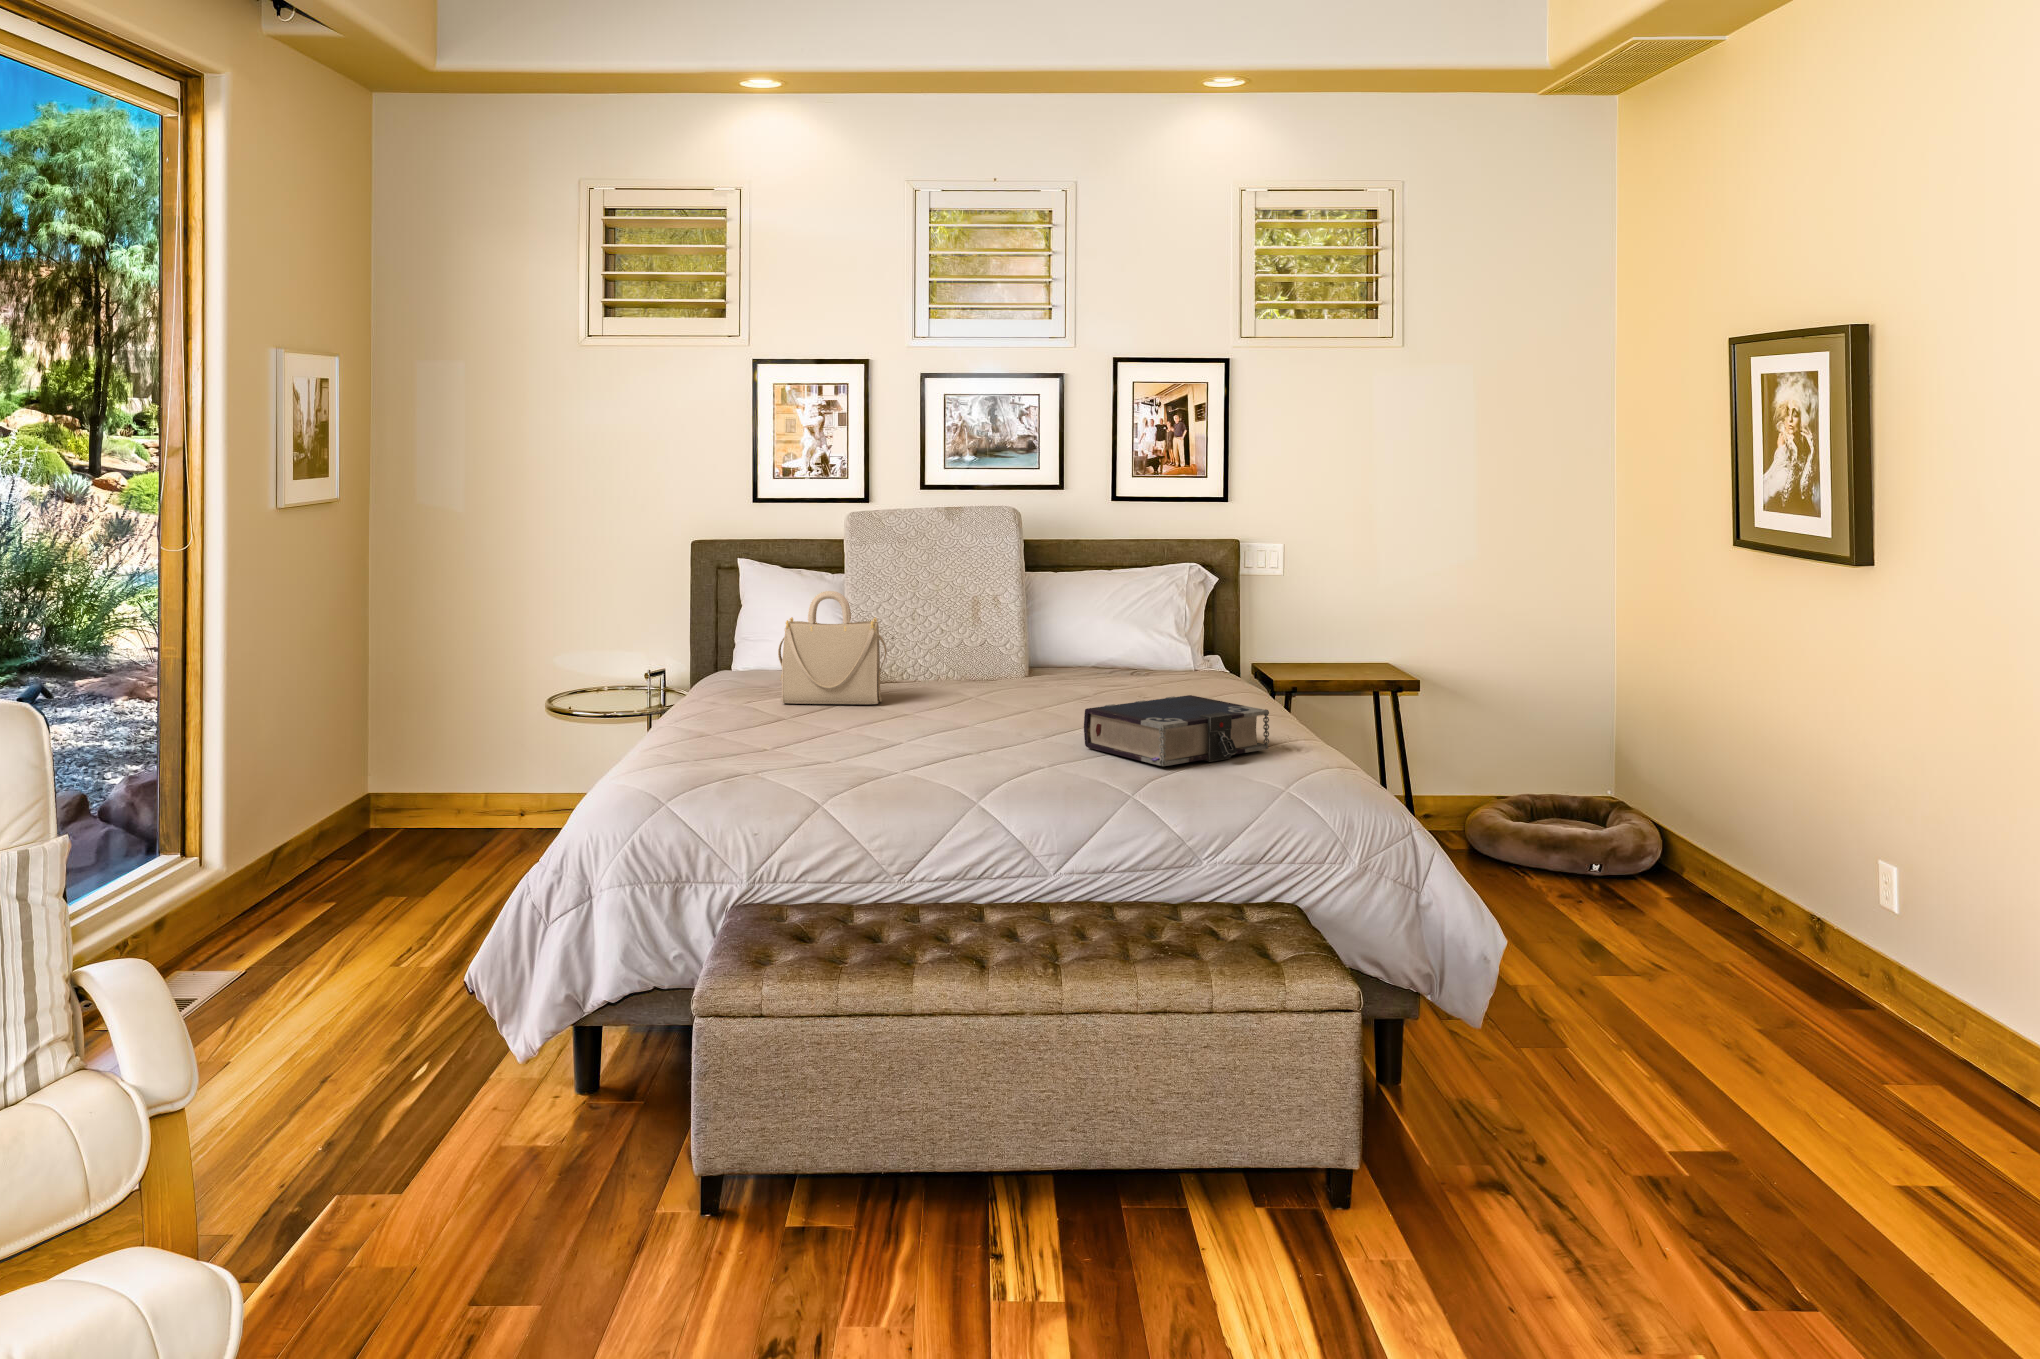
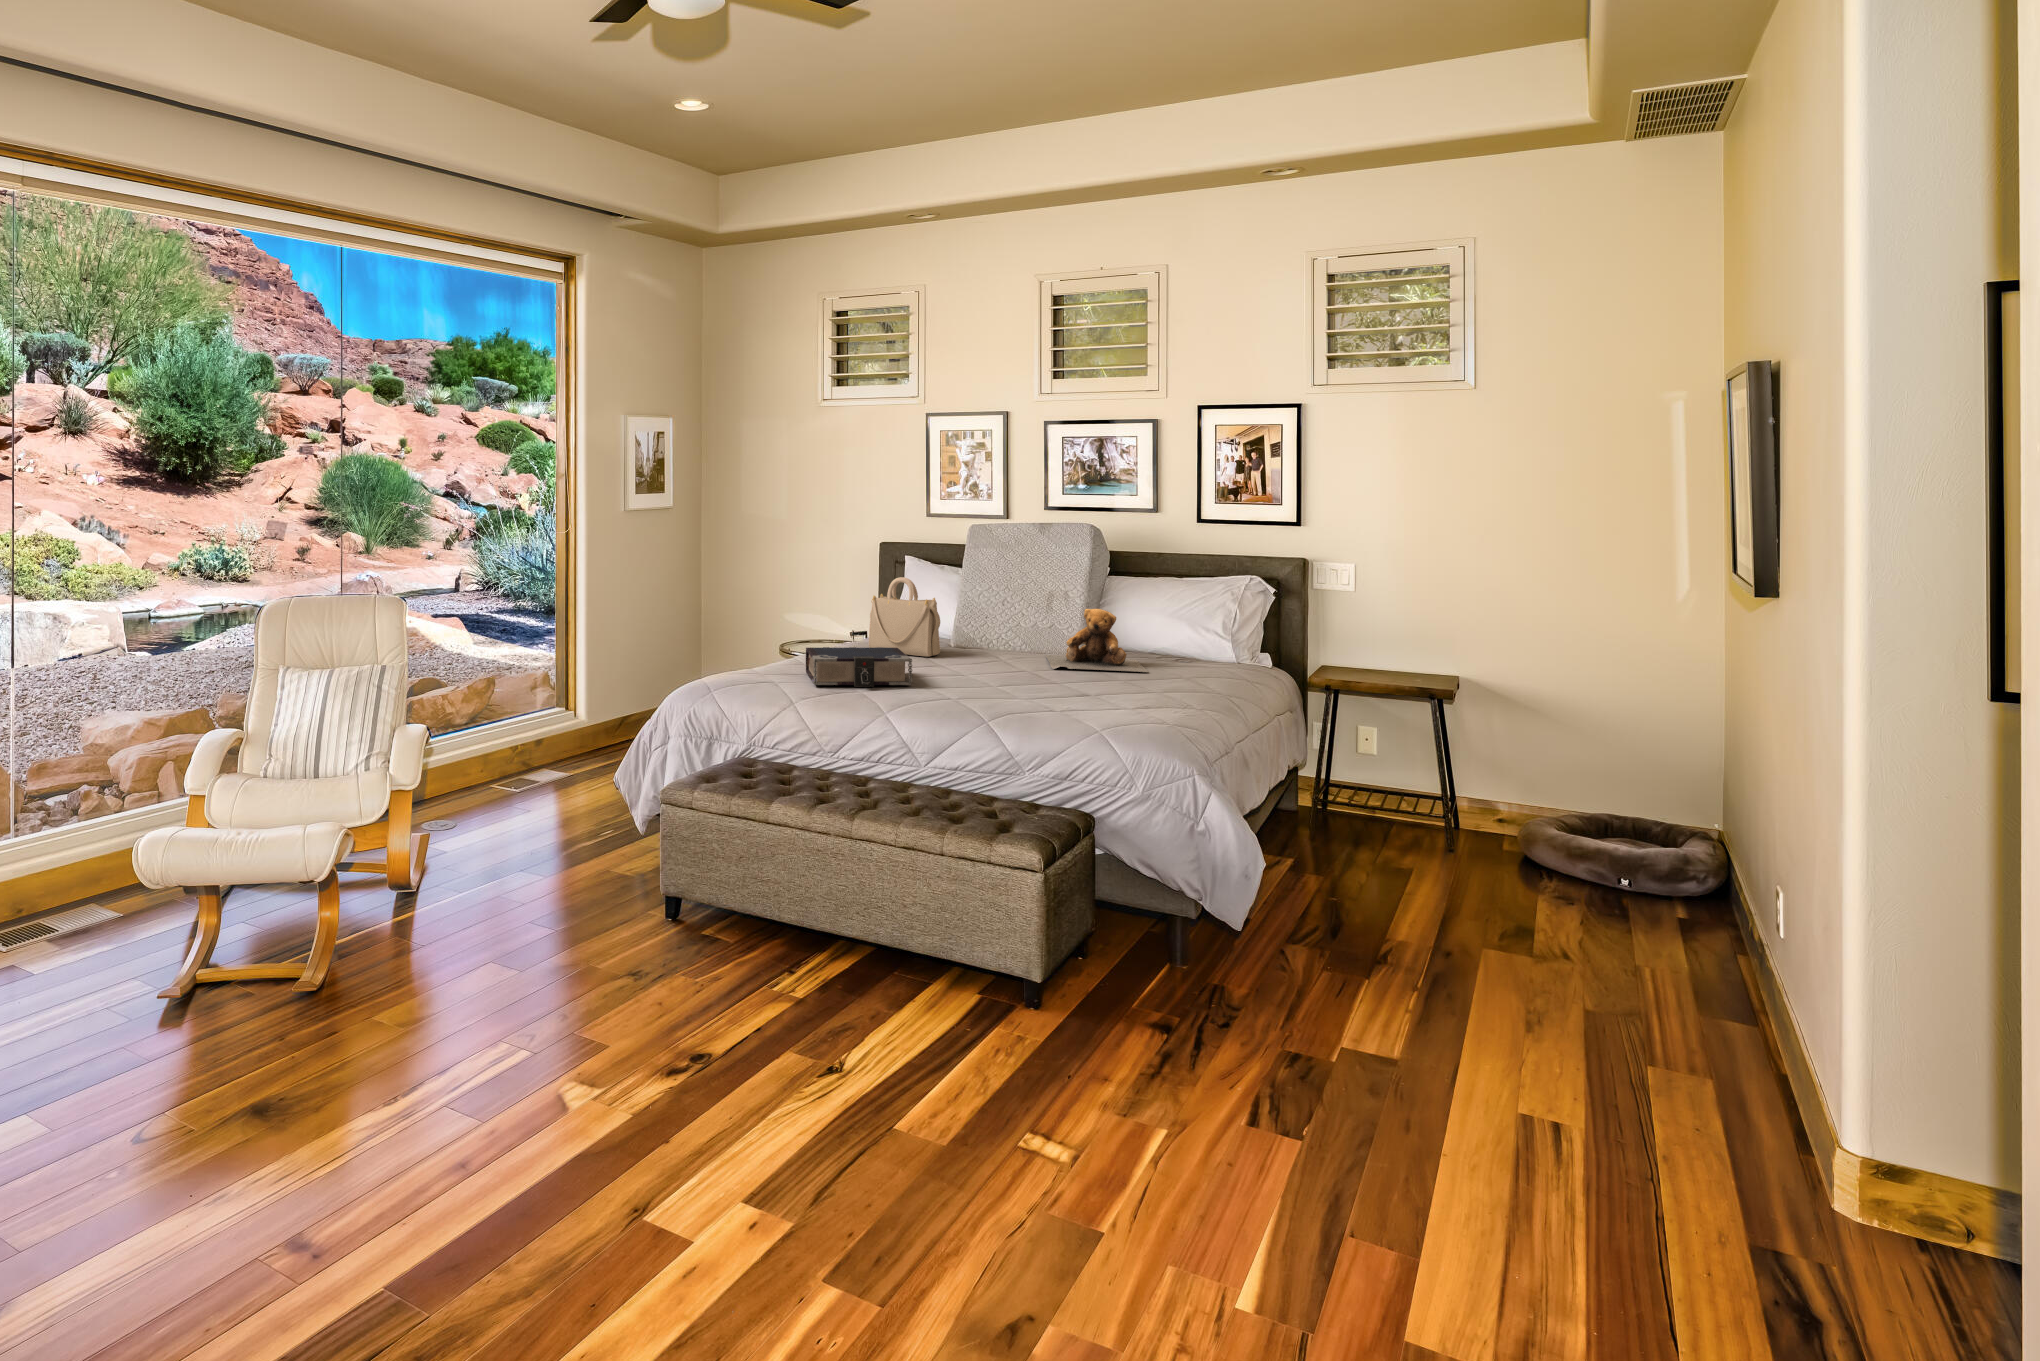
teddy bear: none [1012,618,1166,704] -> present [1046,609,1148,672]
book: present [1084,695,1269,766] -> present [806,647,912,687]

